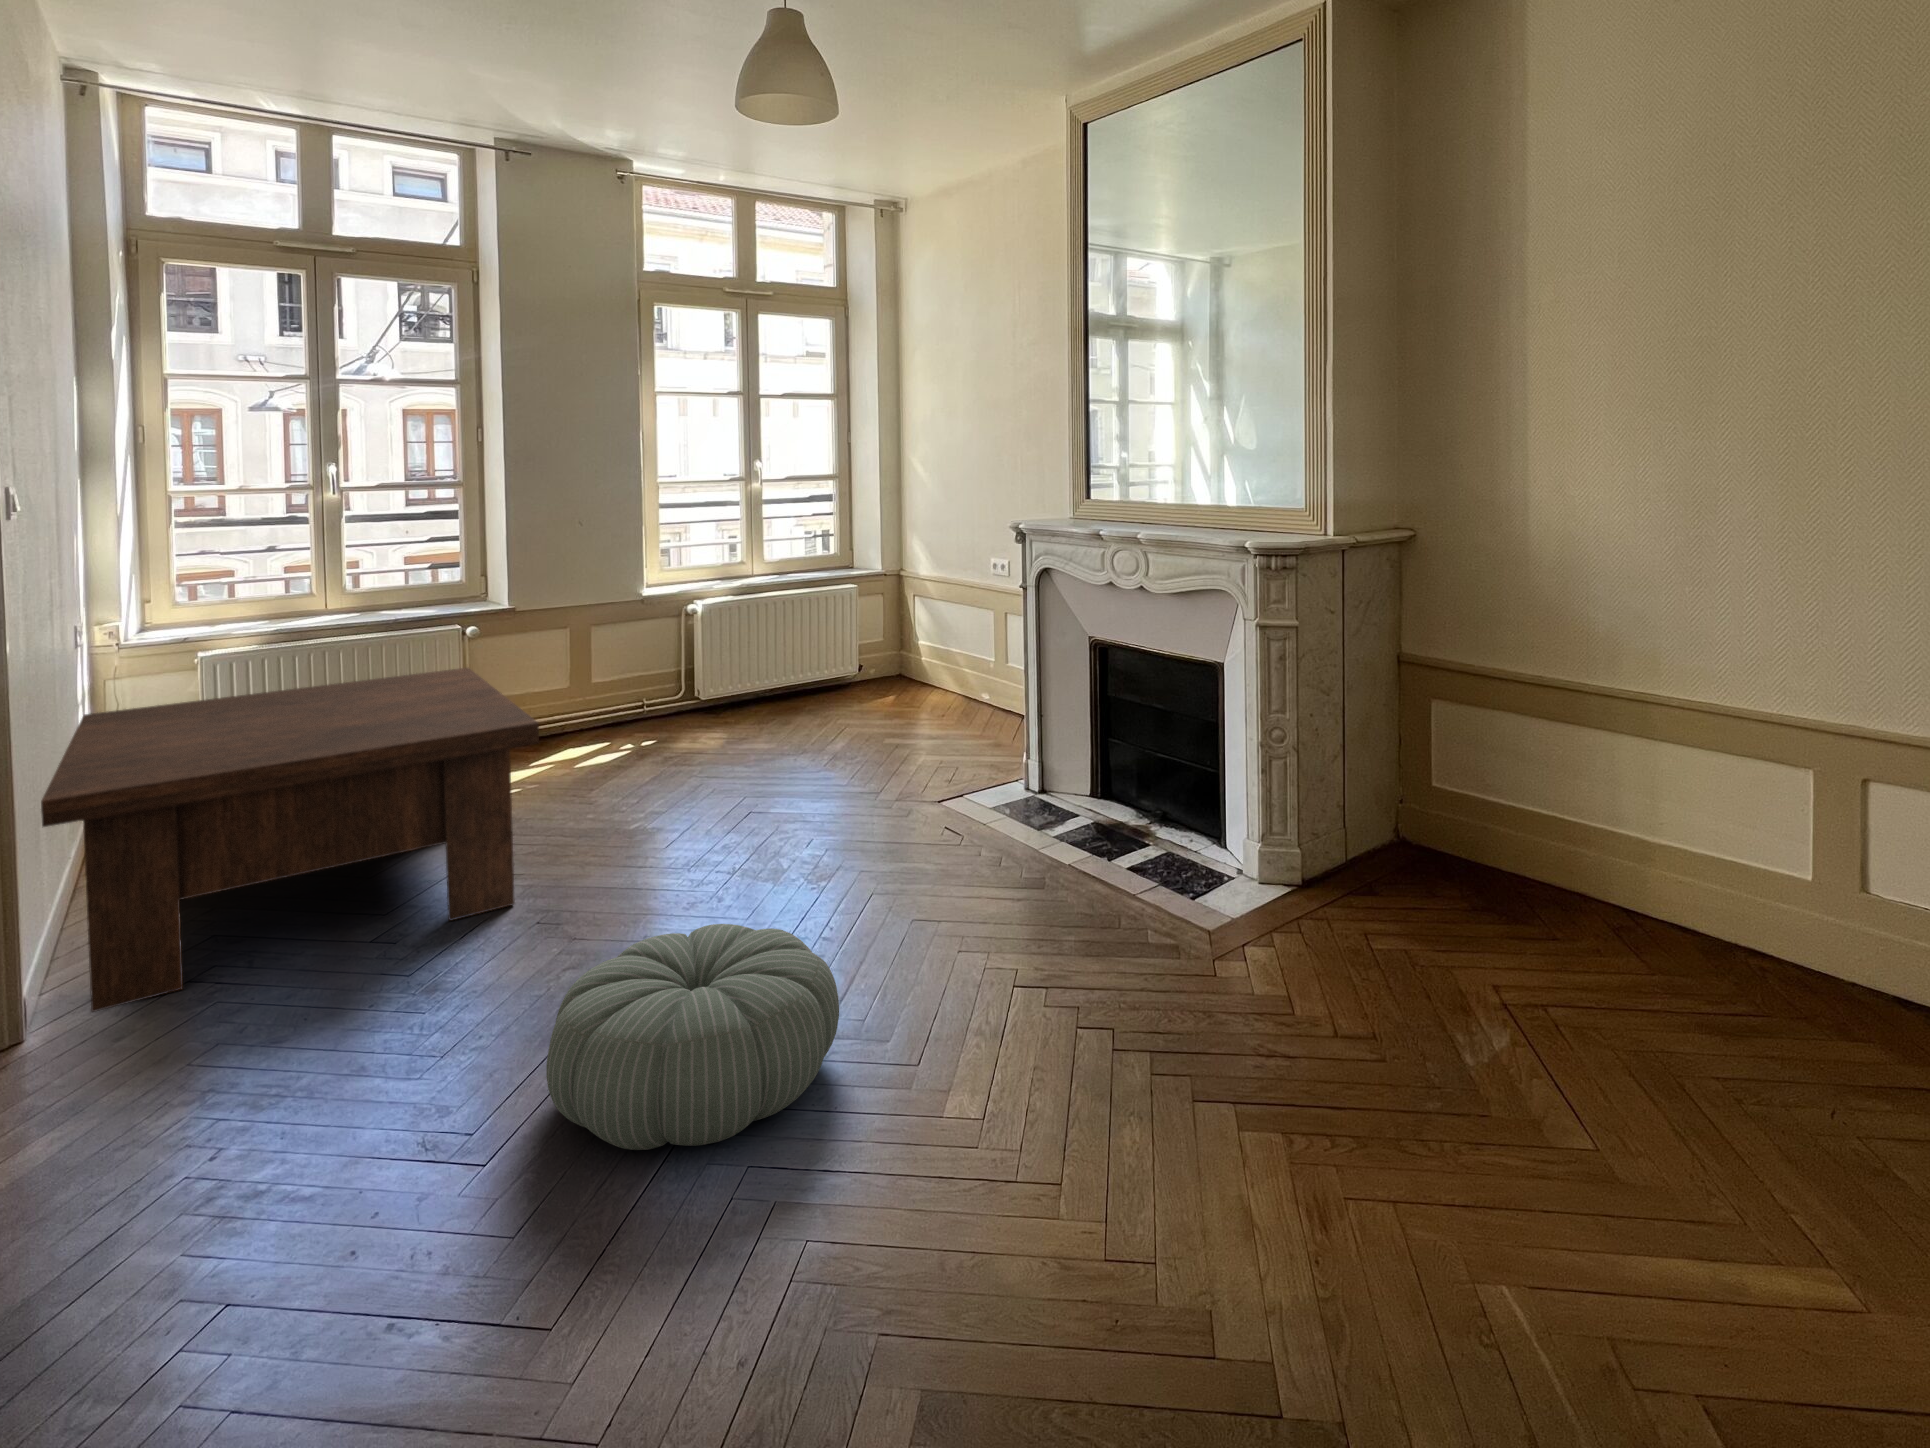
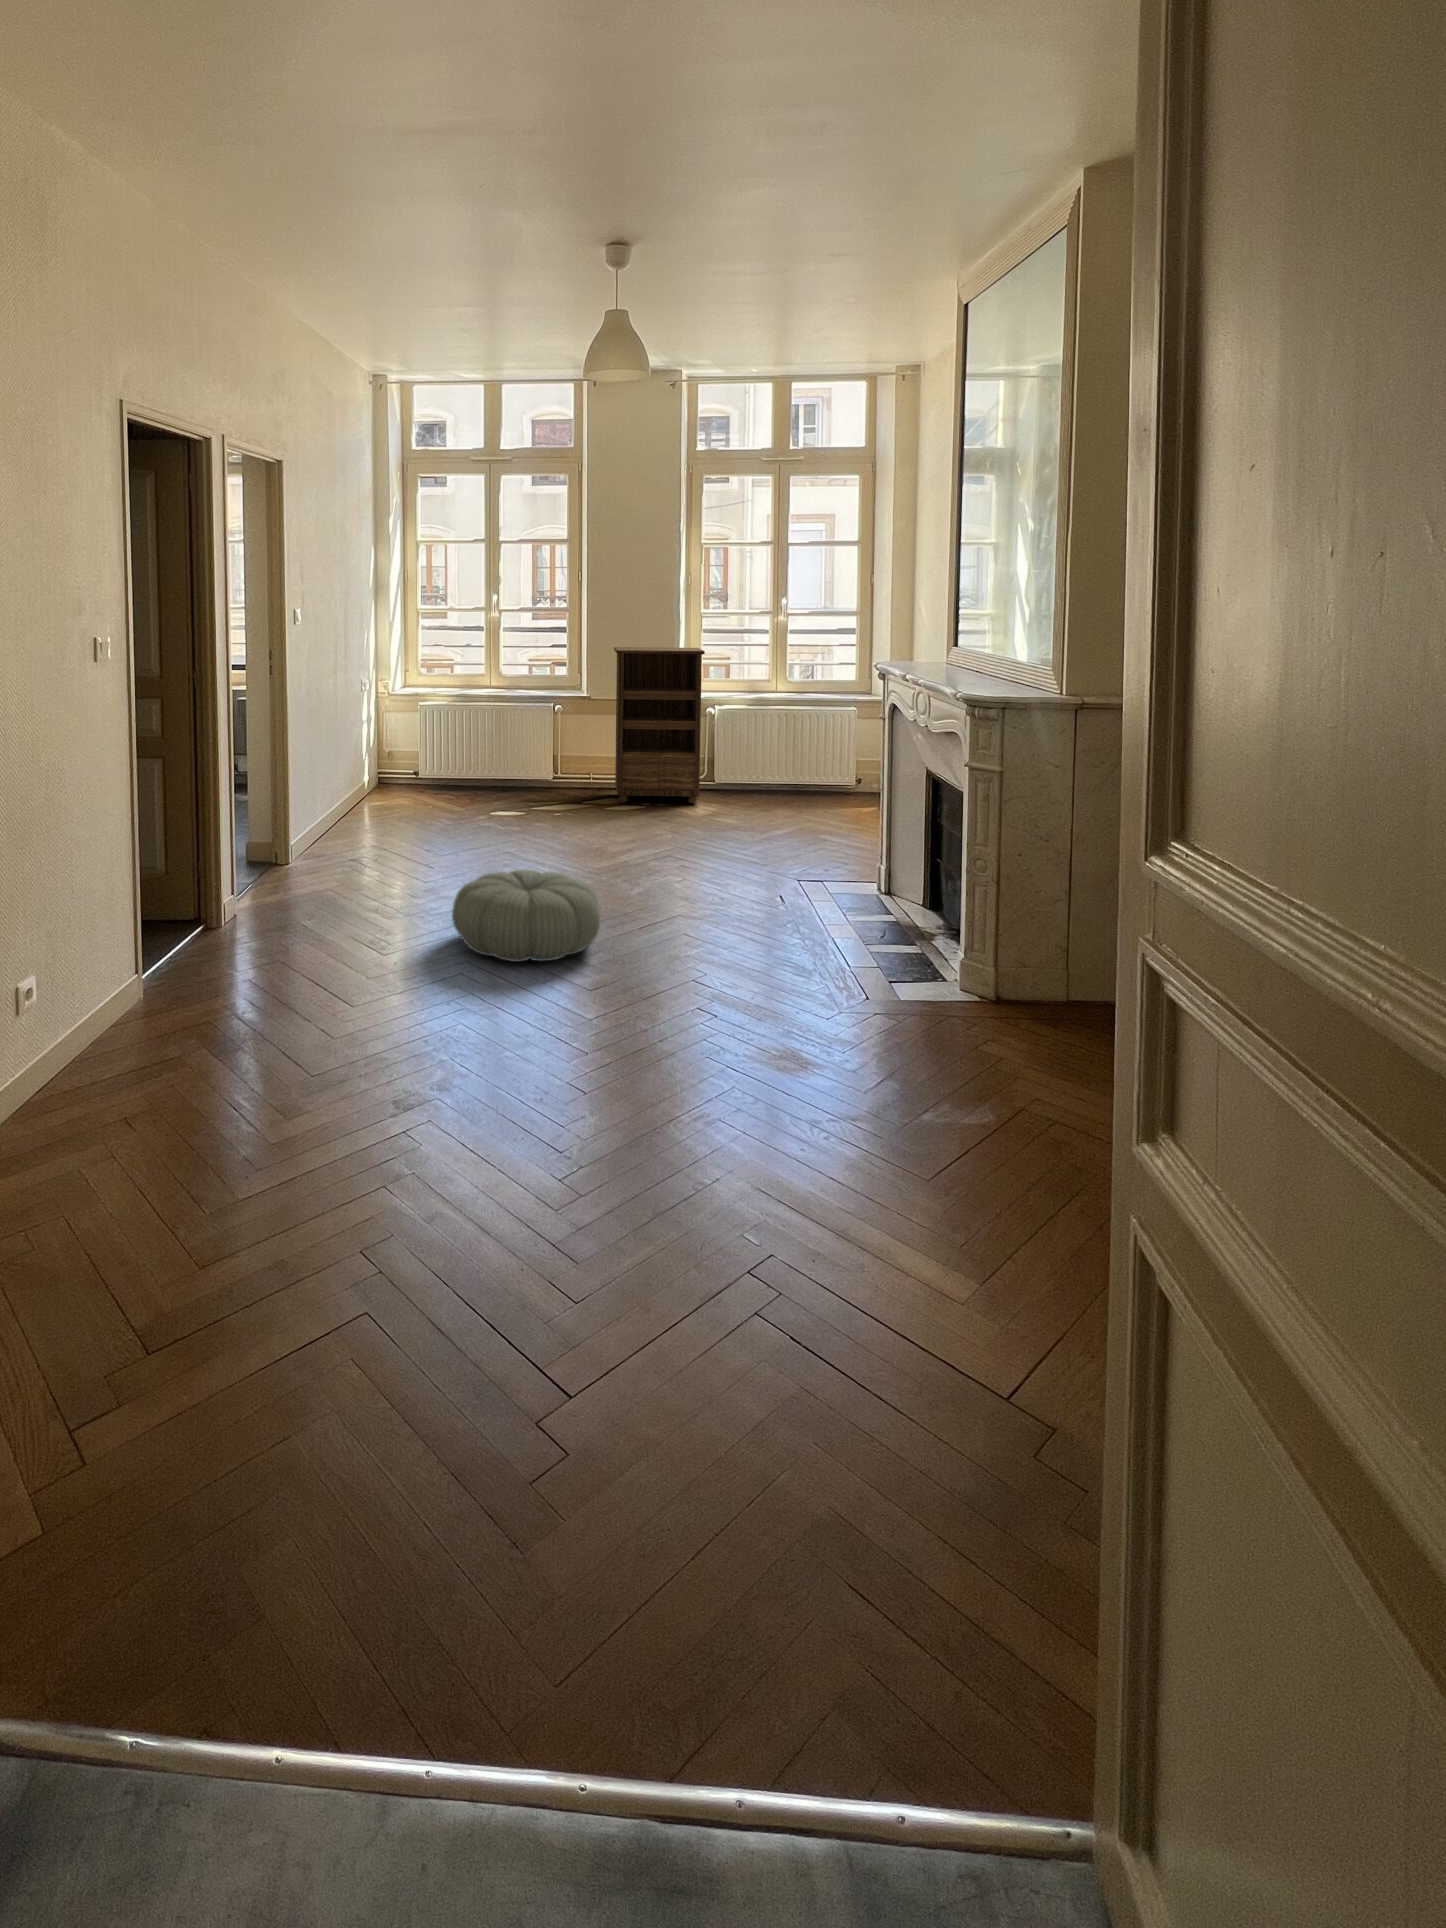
bookshelf: none [549,527,693,754] -> present [614,647,705,804]
coffee table: present [41,668,539,1012] -> none [317,726,538,863]

